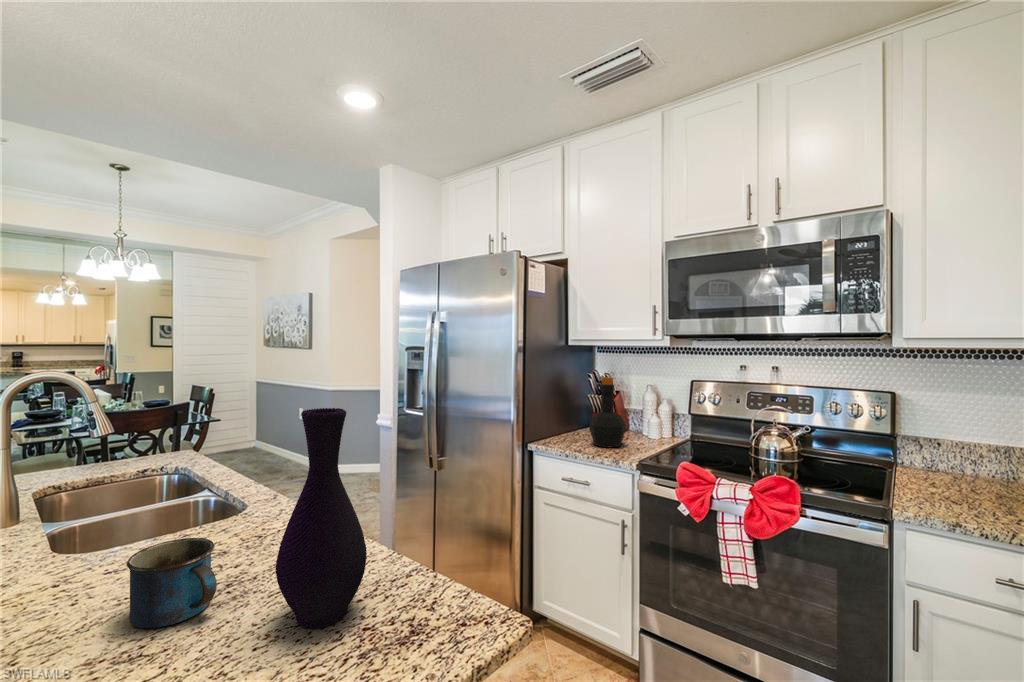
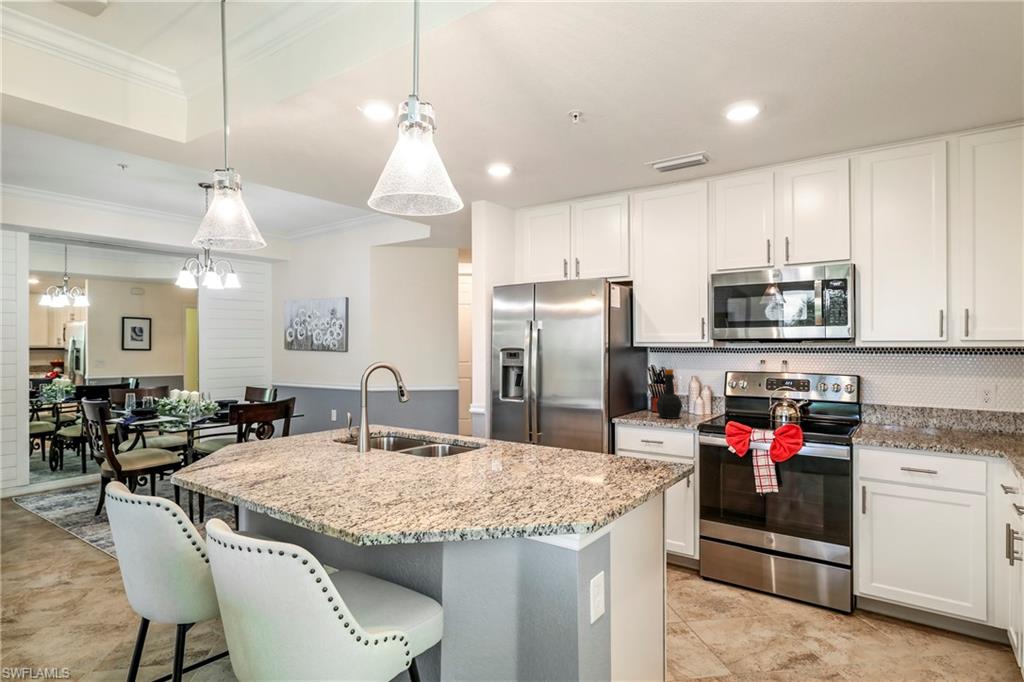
vase: present [276,408,367,629] -> none [583,375,621,470]
mug: present [126,538,217,628] -> none [515,439,555,471]

